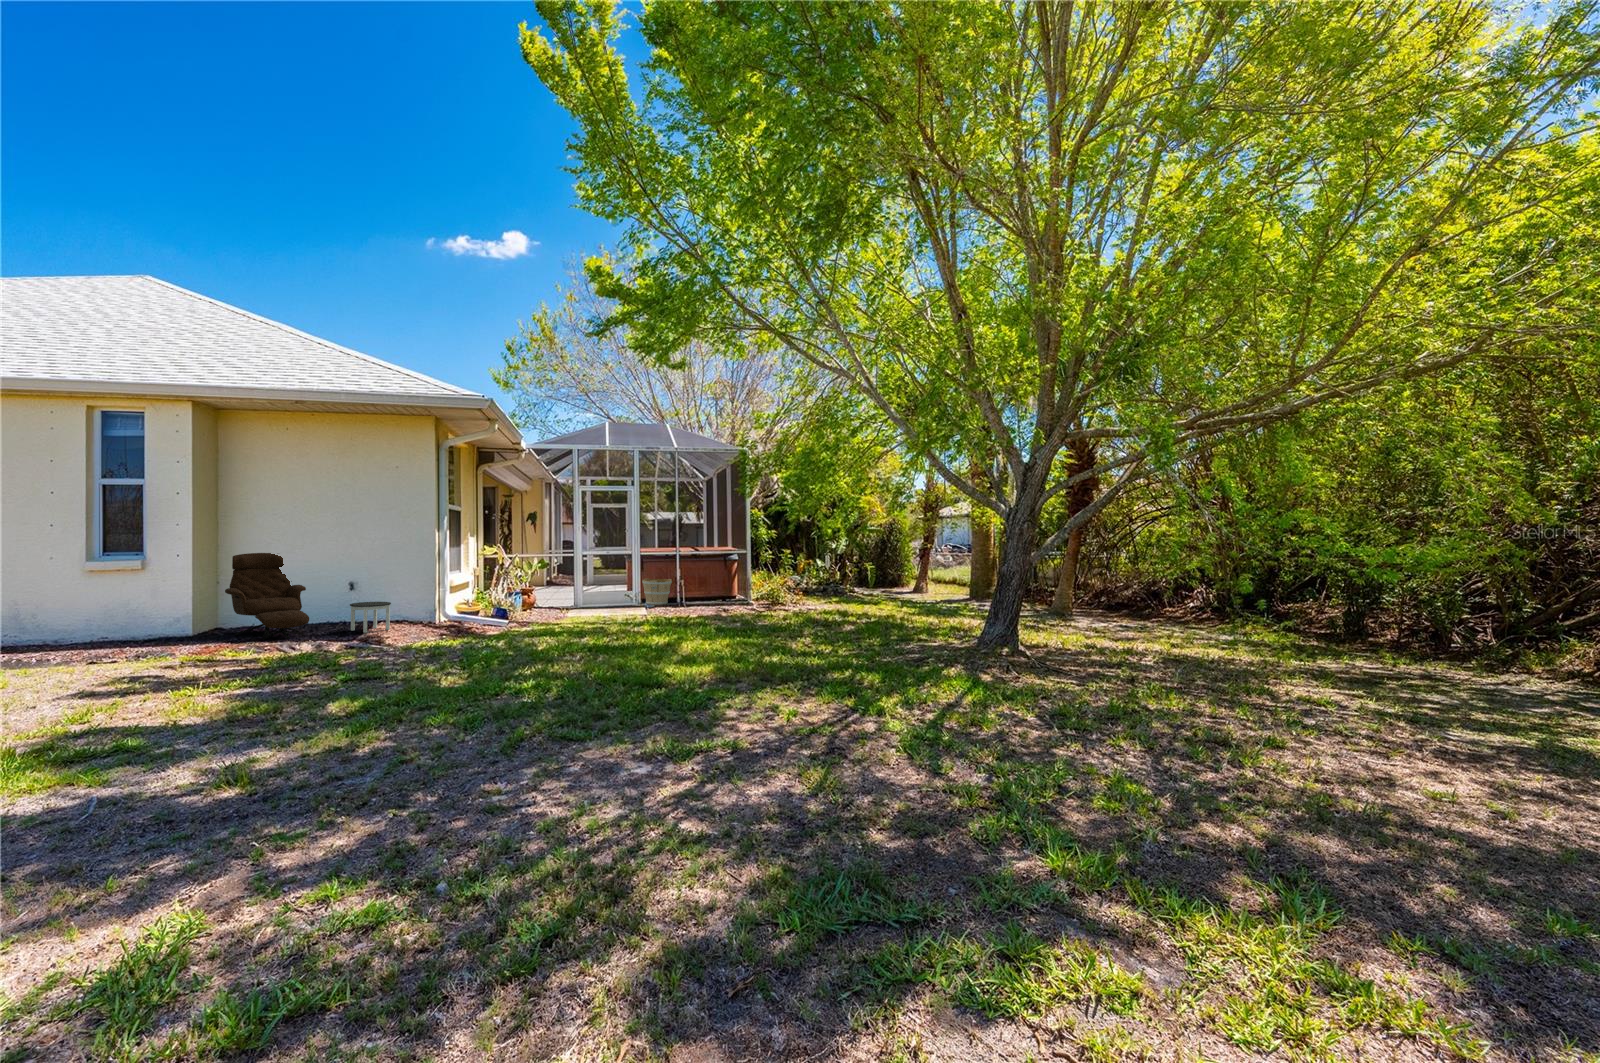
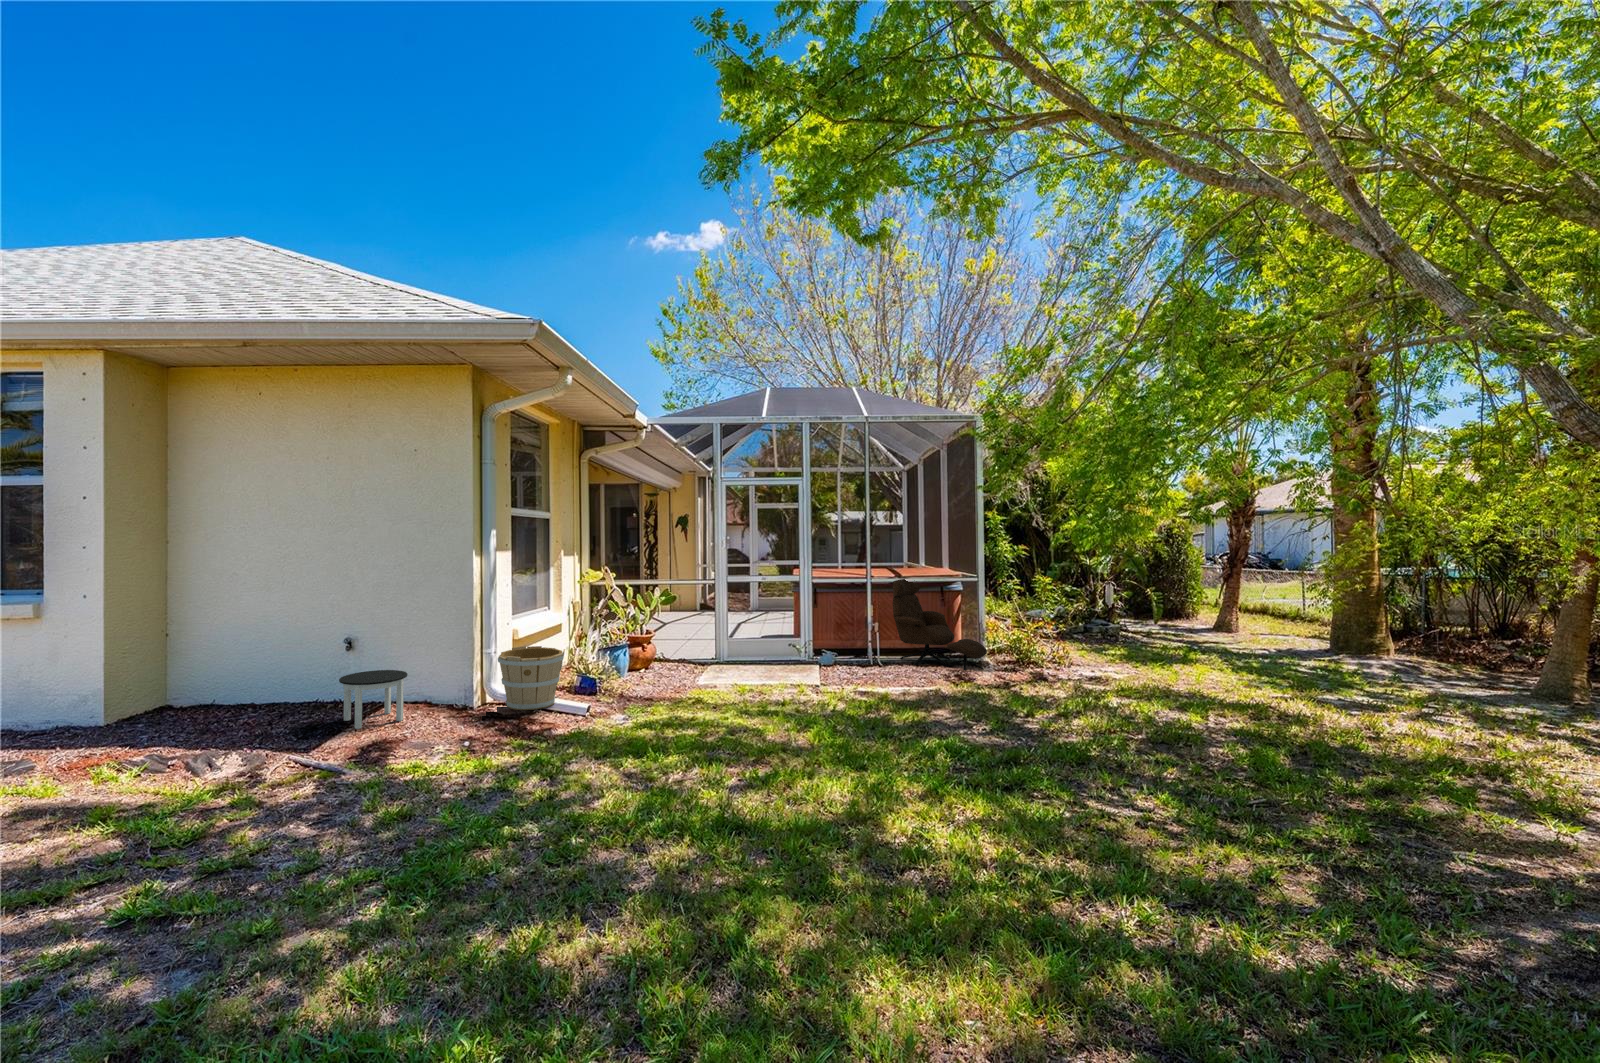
lounge chair: present [225,553,309,640] -> present [893,579,987,671]
wooden bucket: present [642,578,672,605] -> present [498,646,565,710]

